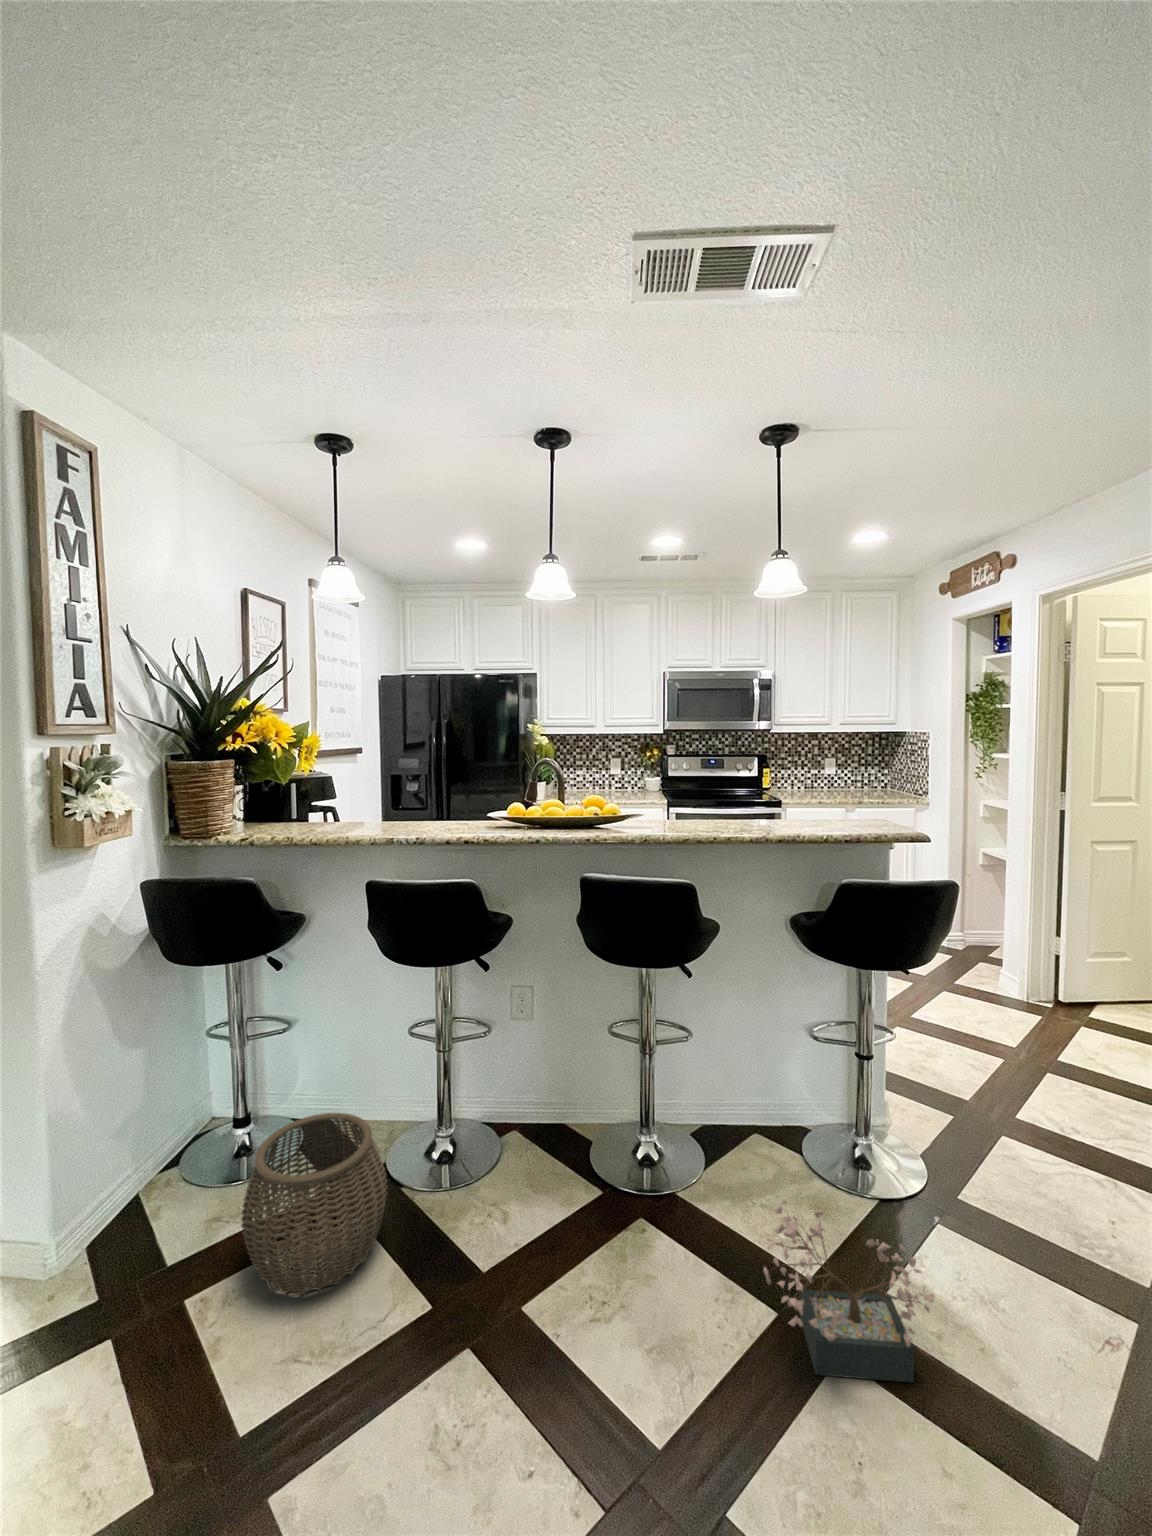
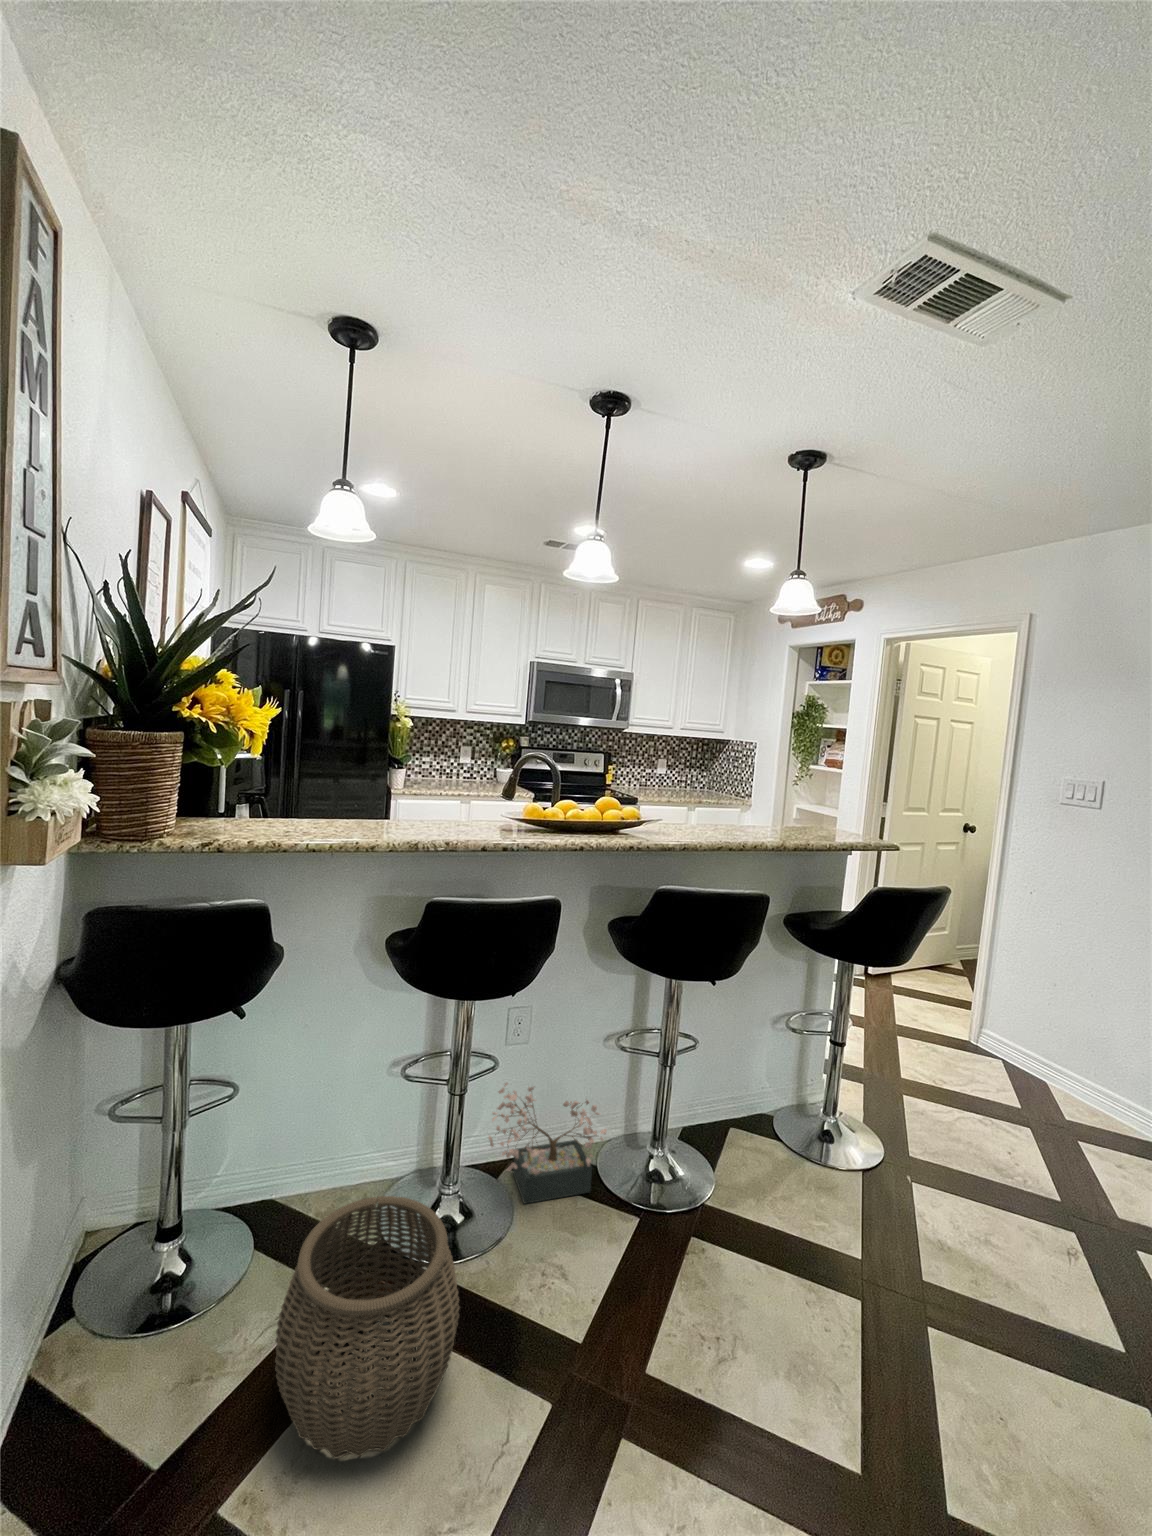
decorative plant: present [764,1200,934,1383] -> present [489,1083,607,1204]

